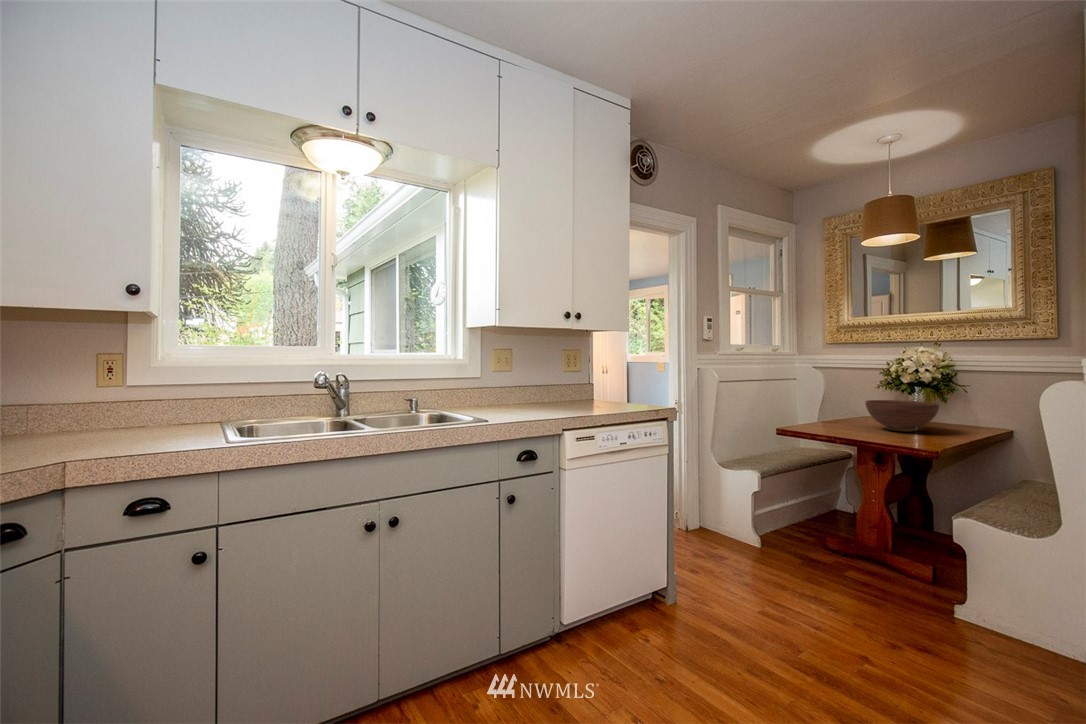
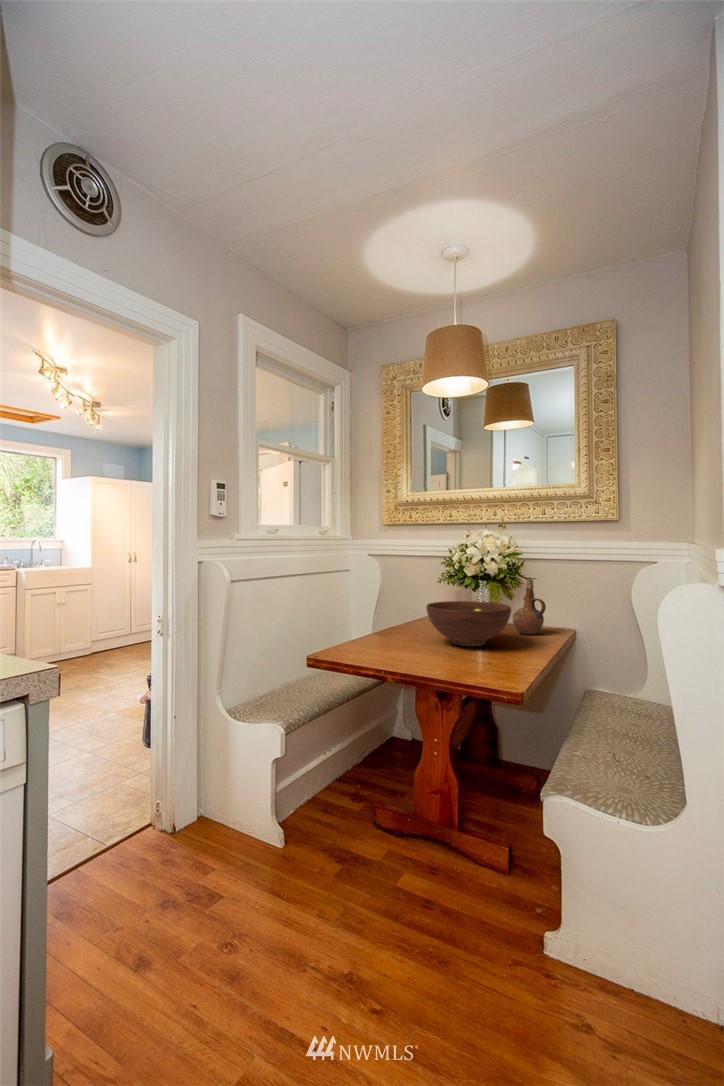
ceramic pitcher: none [945,386,977,429] -> present [513,580,546,634]

